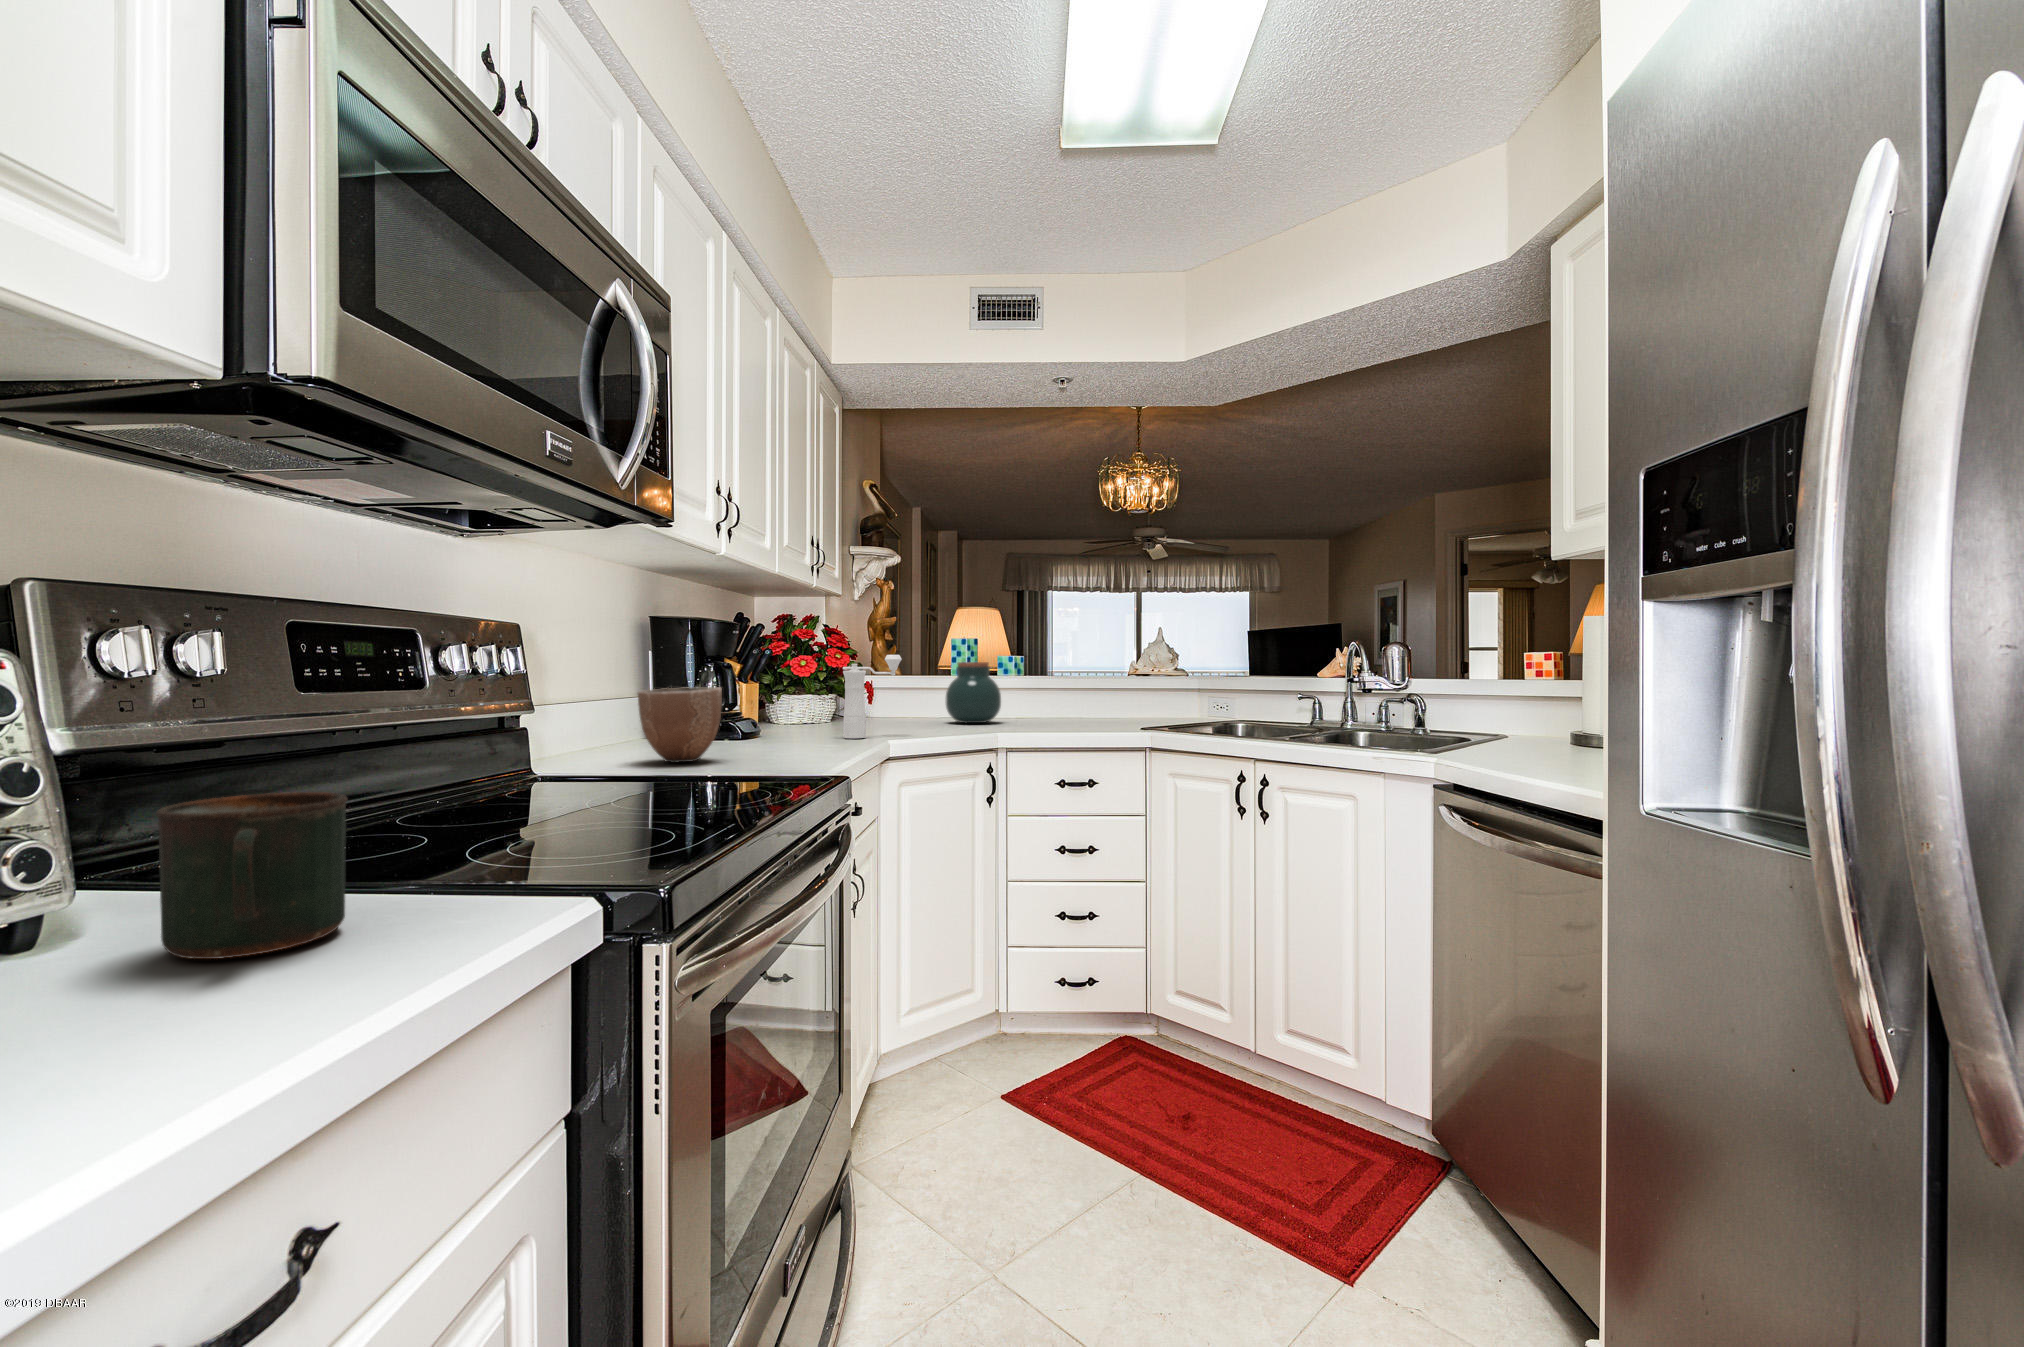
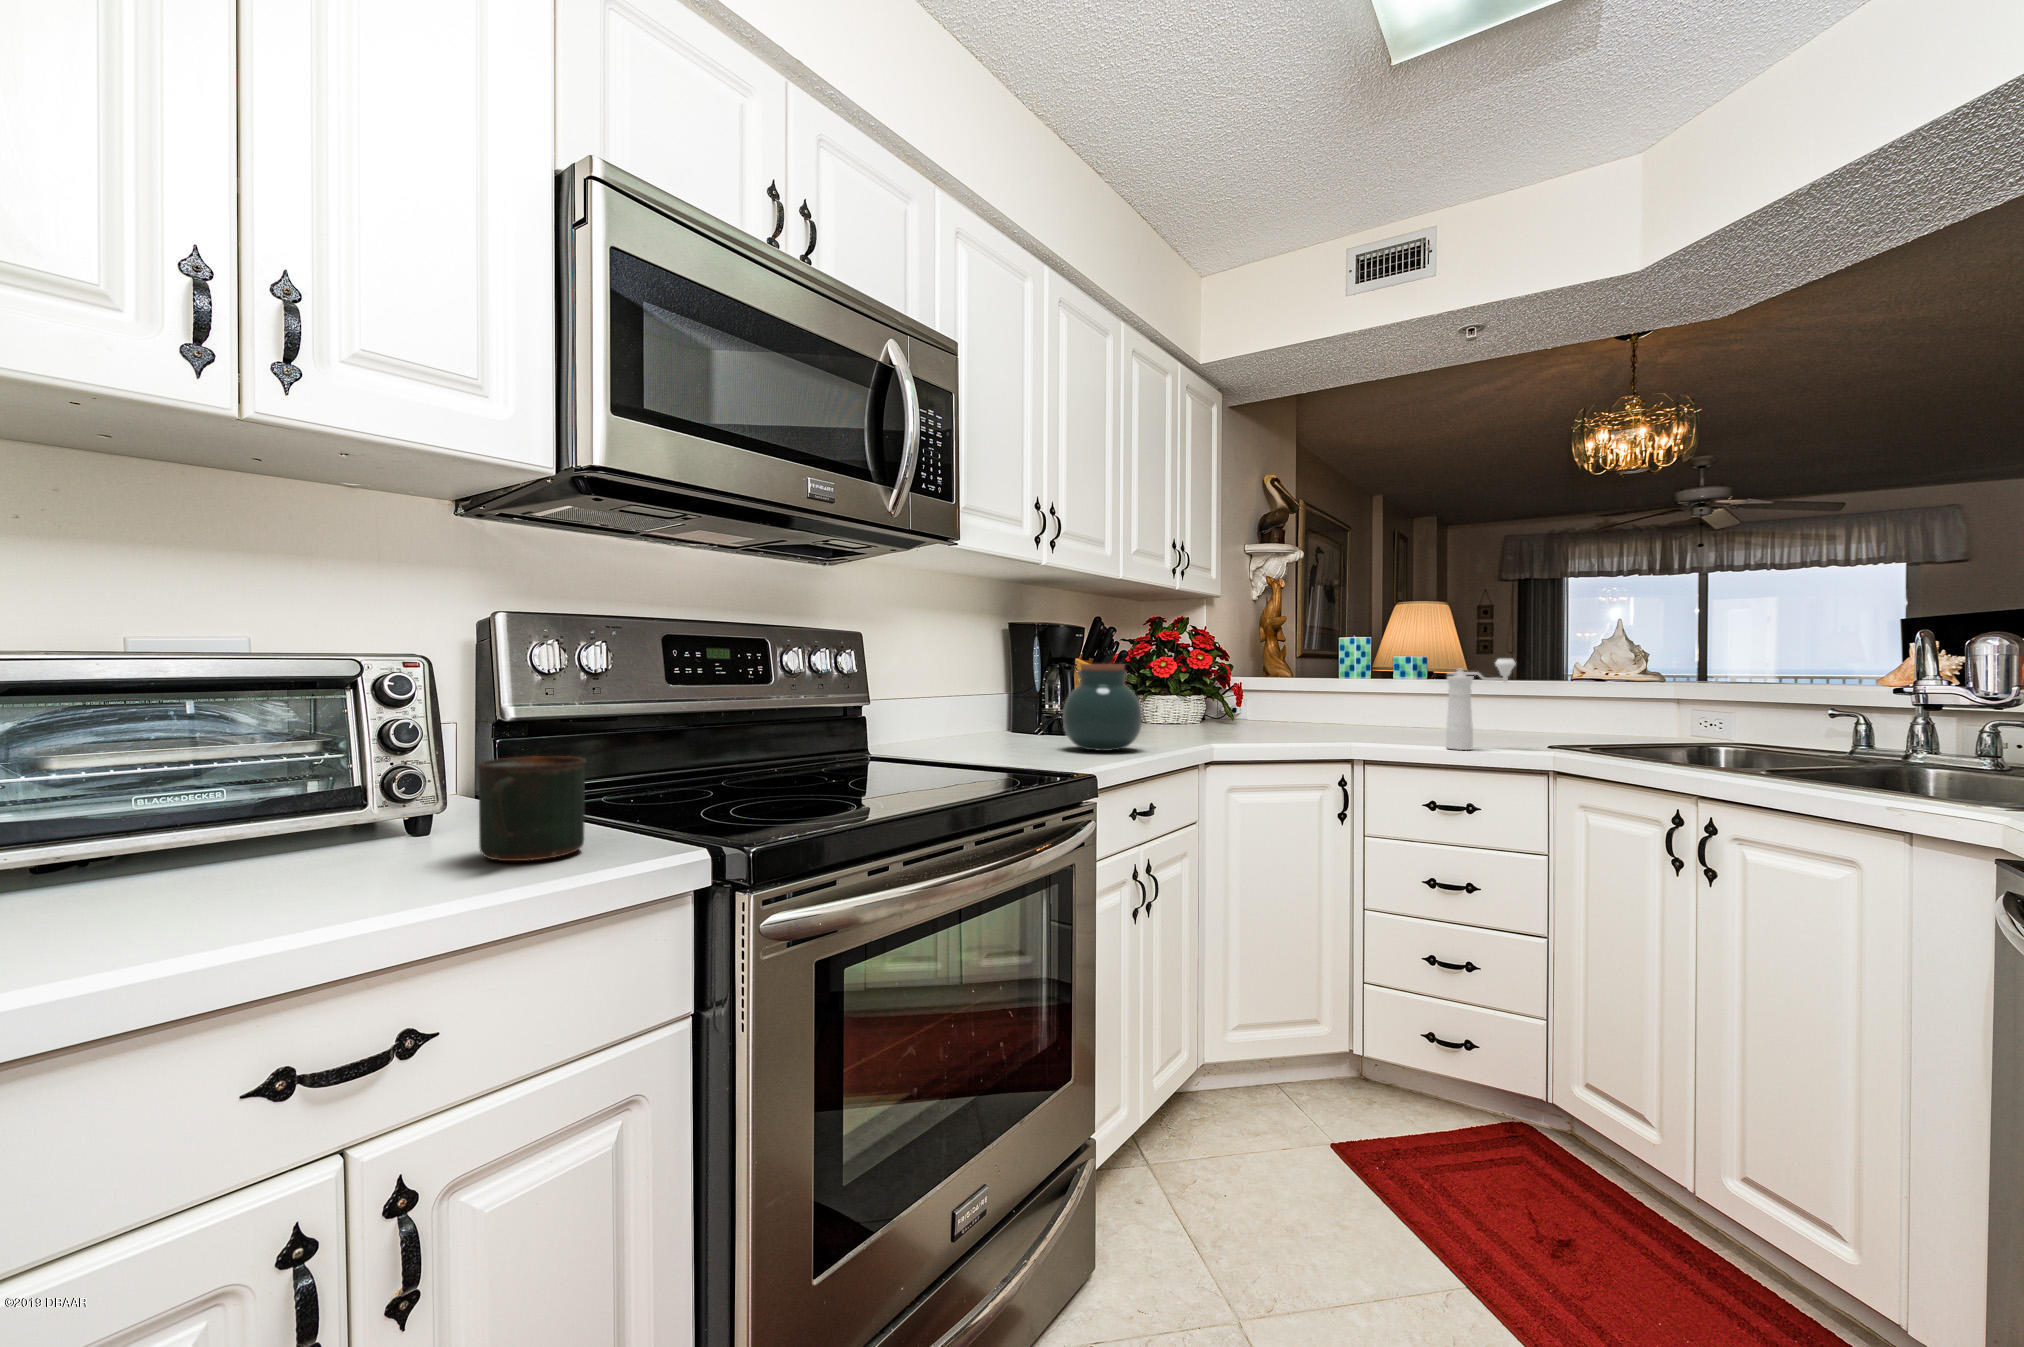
pepper mill: present [843,655,902,738] -> present [1446,659,1515,750]
jar: present [945,662,1001,723] -> present [1063,664,1142,751]
decorative bowl: present [638,687,722,763] -> none [961,687,1033,755]

